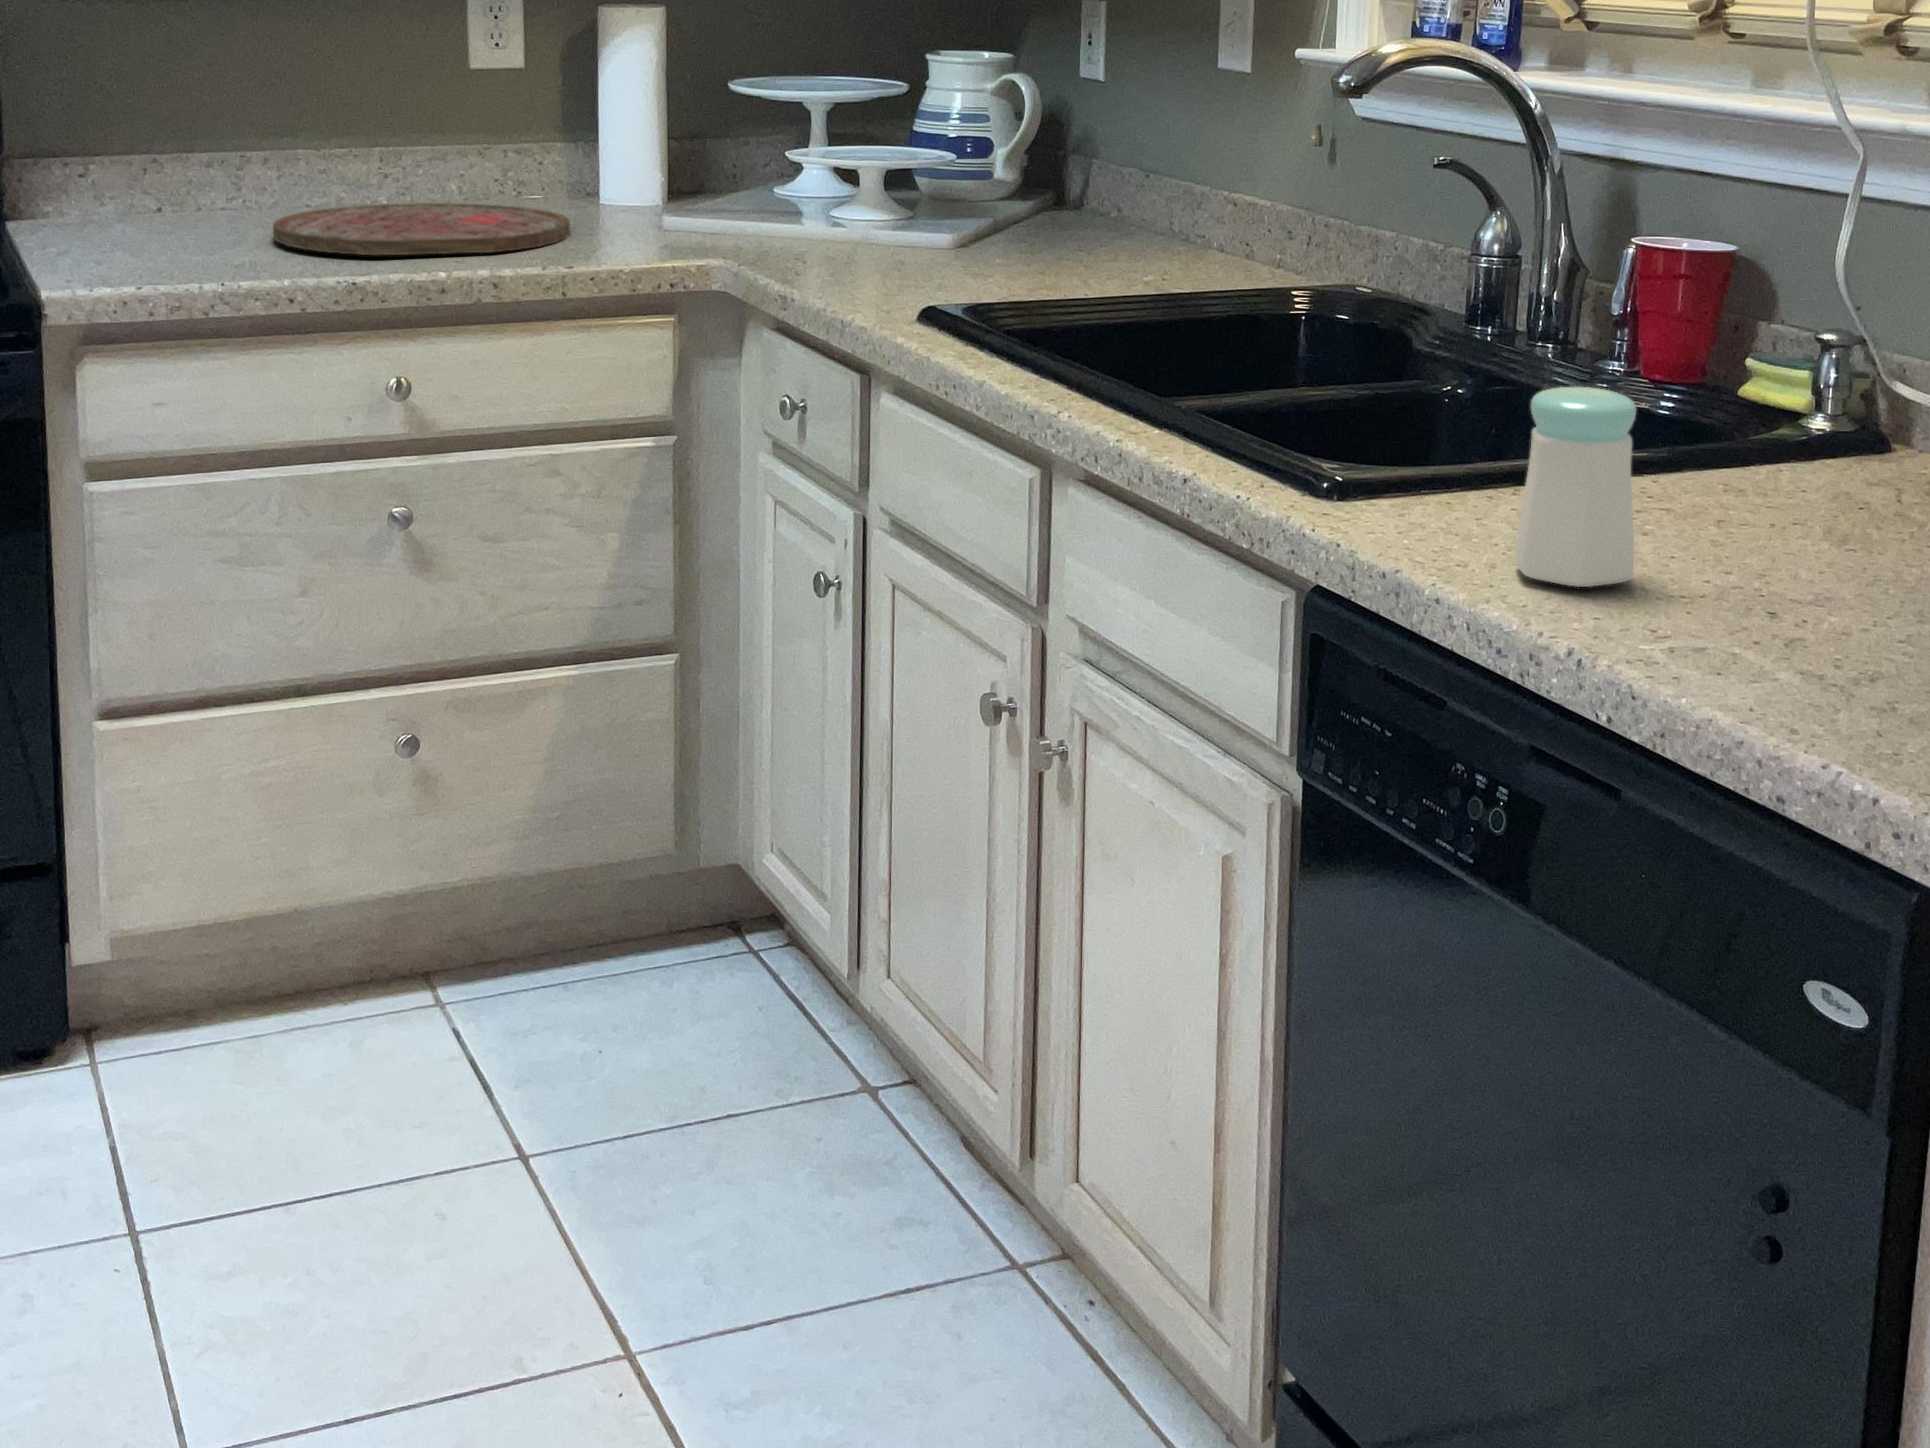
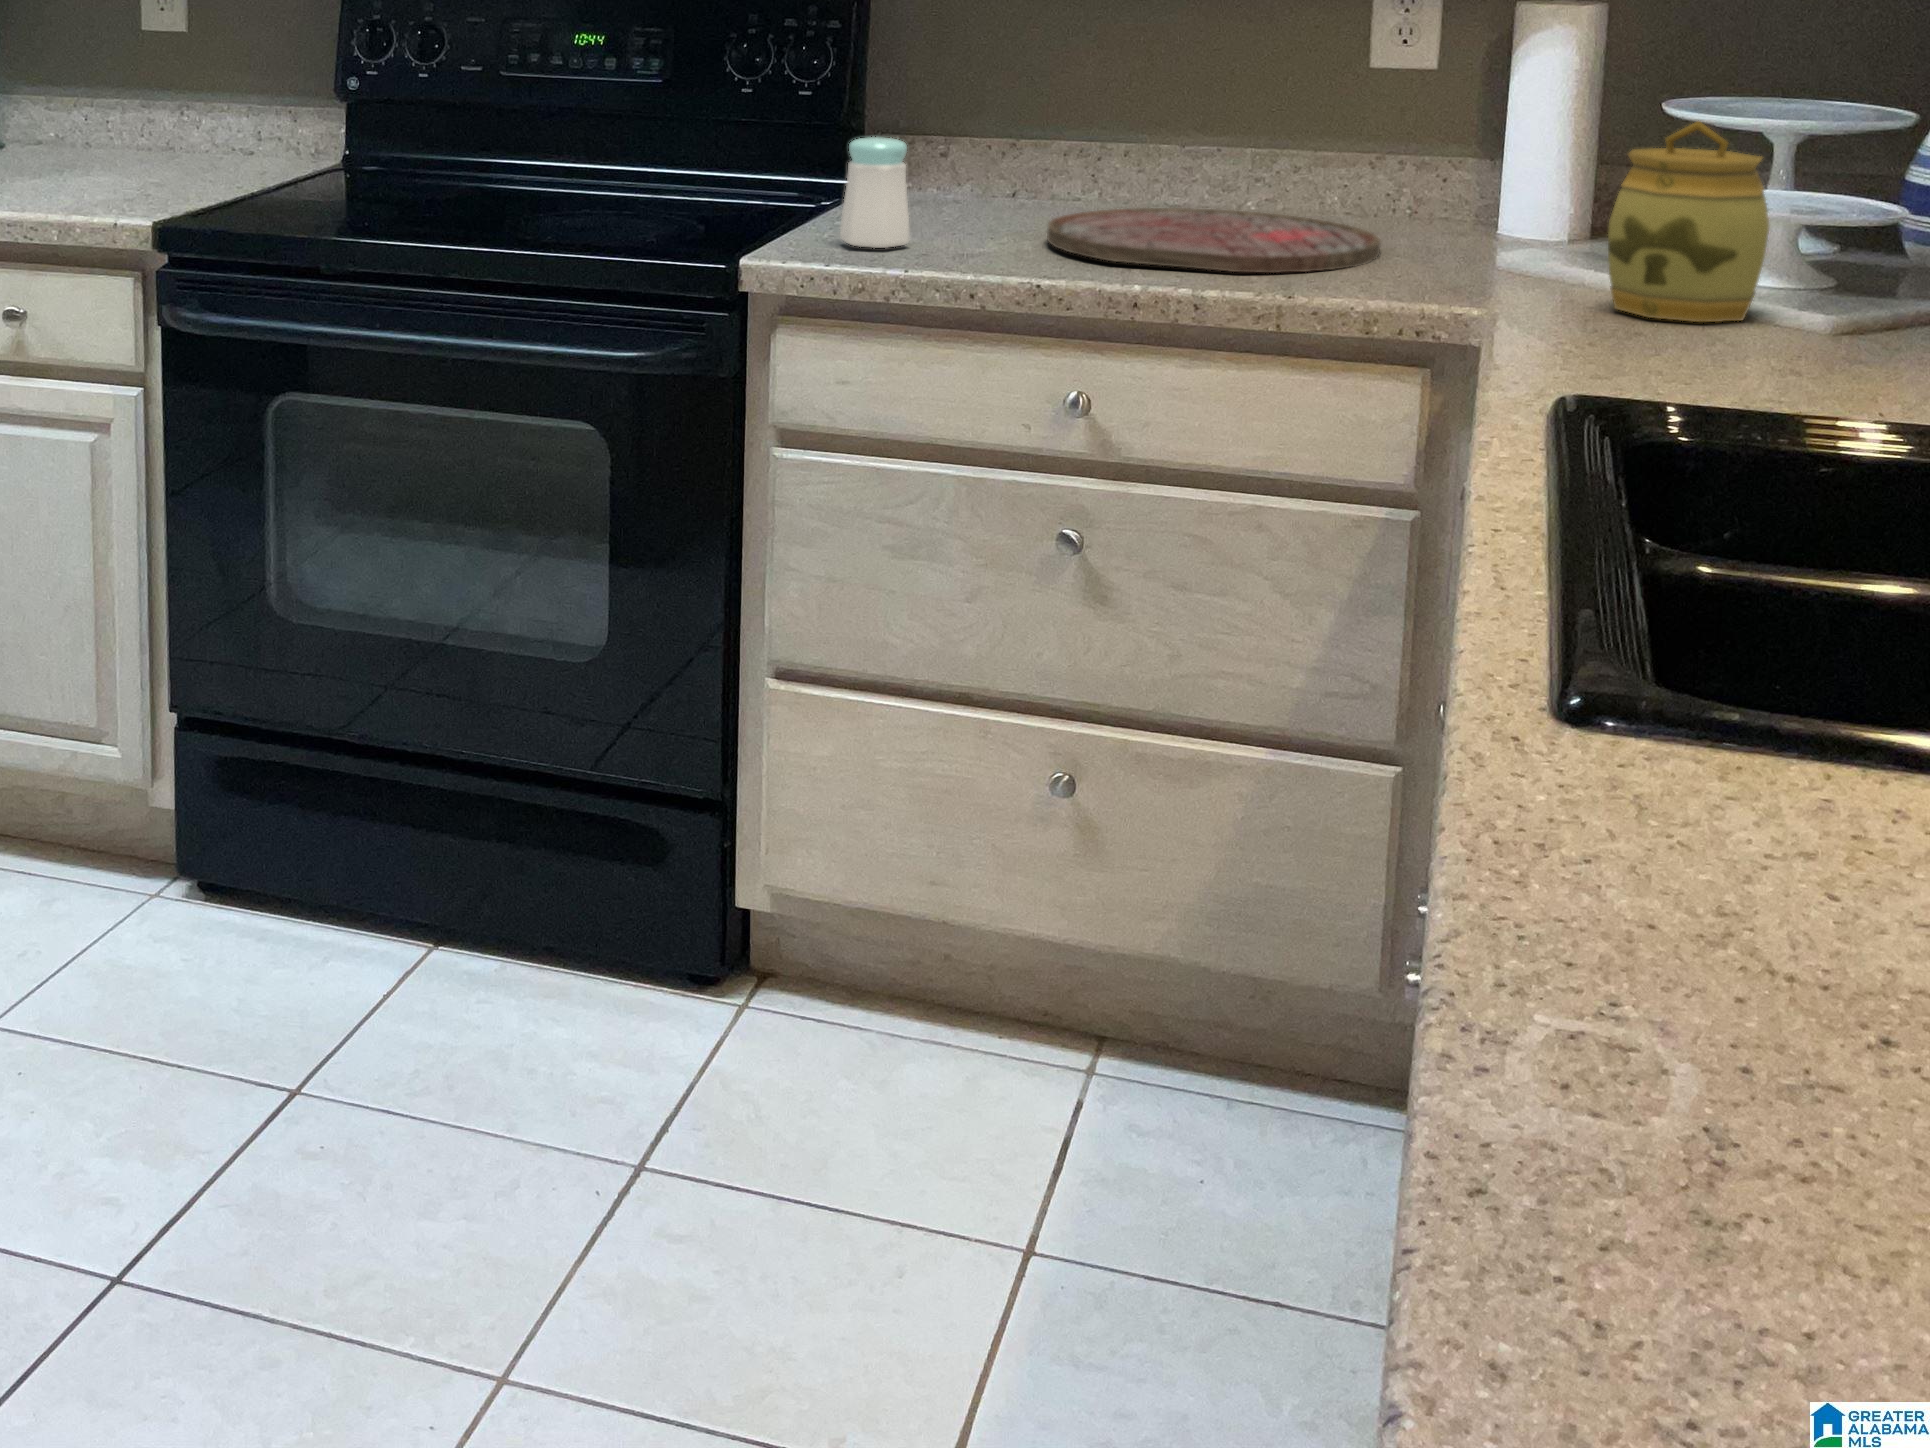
jar: none [794,91,913,250] -> present [1608,121,1769,322]
salt shaker: present [1515,387,1636,587] -> present [840,137,909,248]

